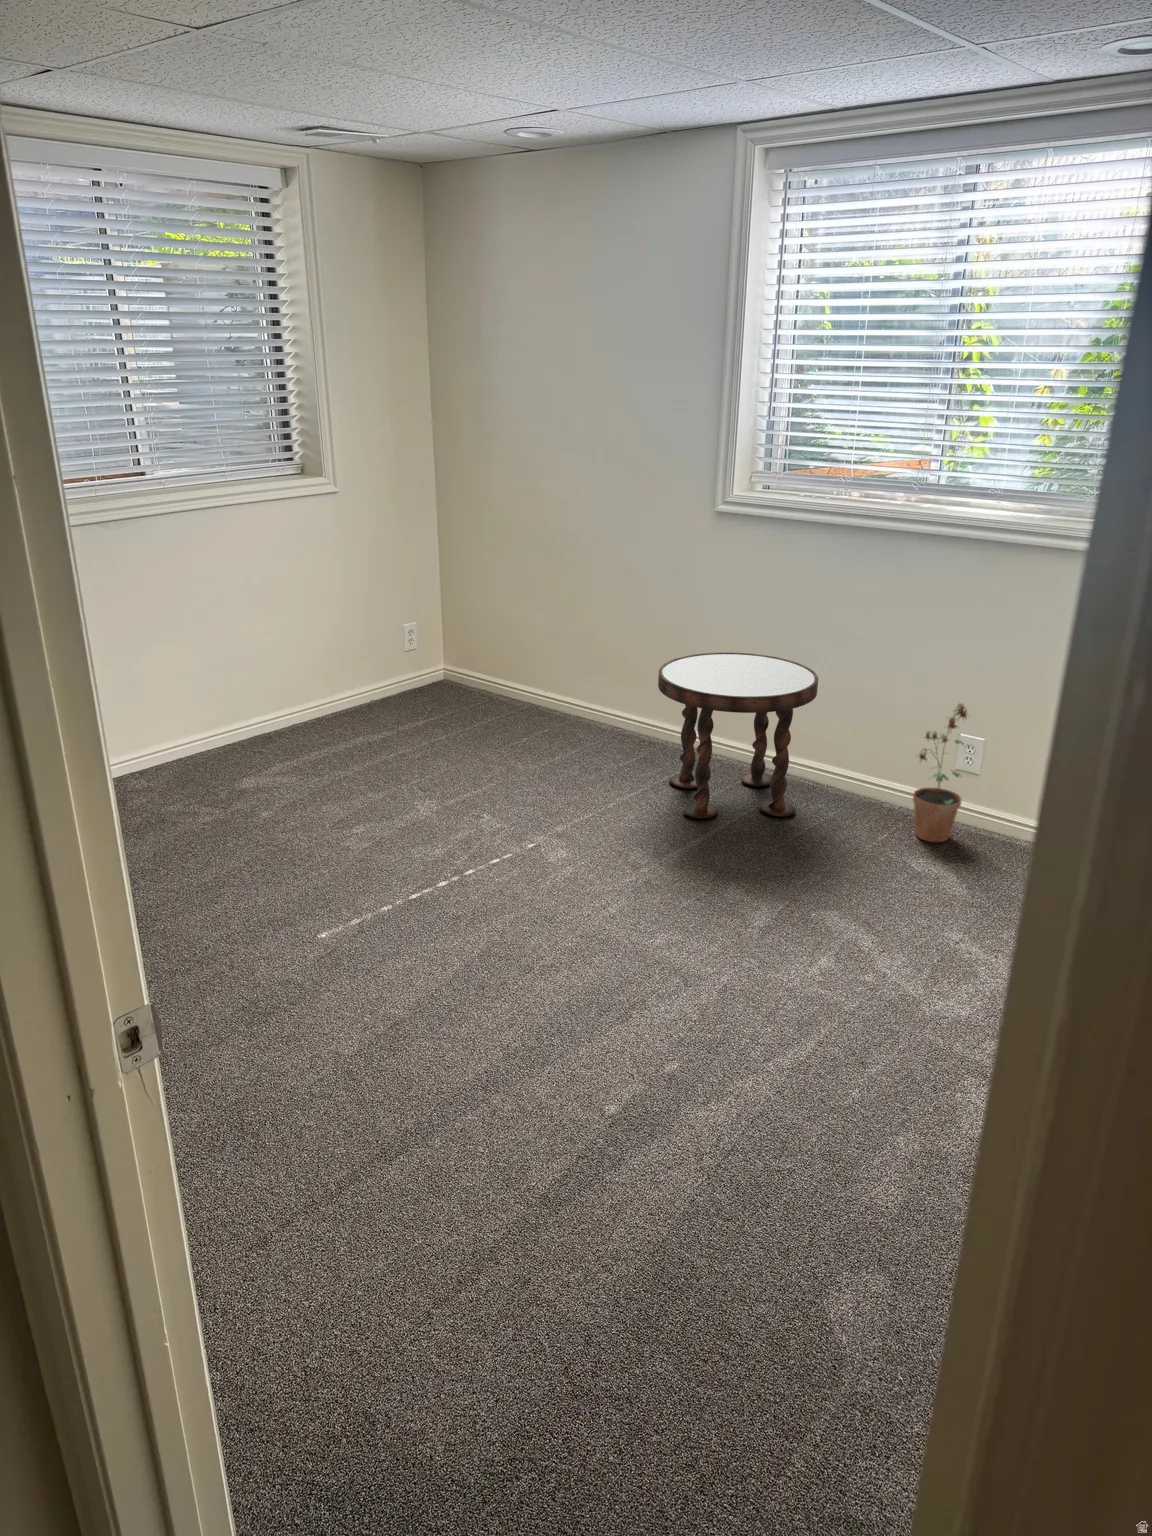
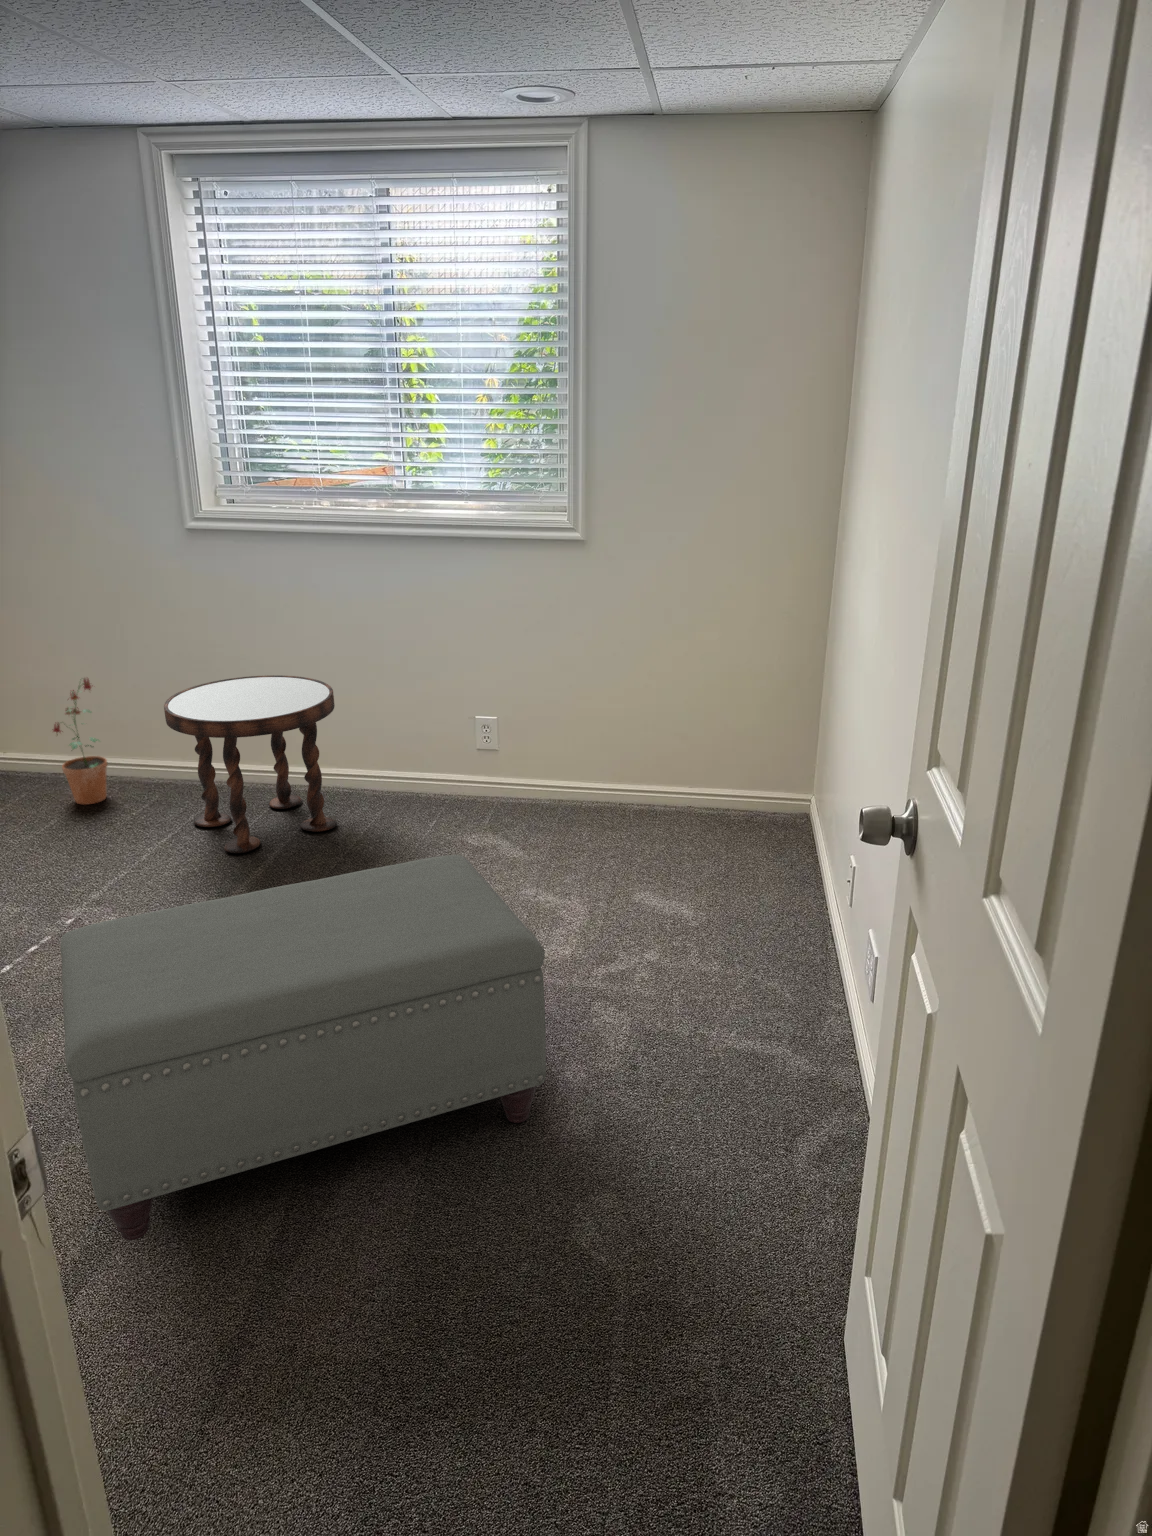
potted plant: present [913,704,967,842] -> present [53,678,107,804]
ottoman: none [420,850,881,1166] -> present [61,855,546,1240]

